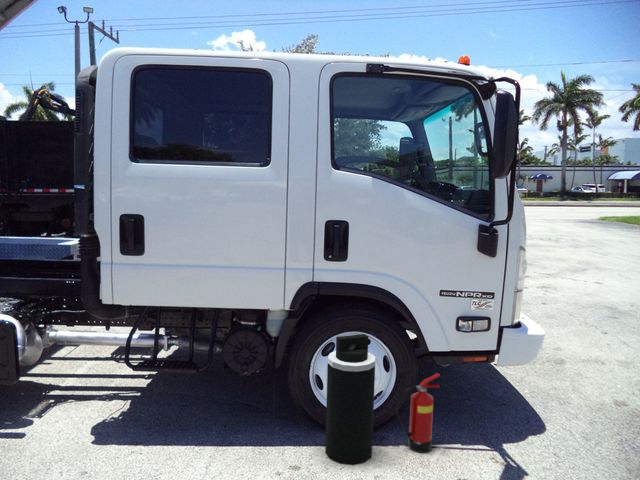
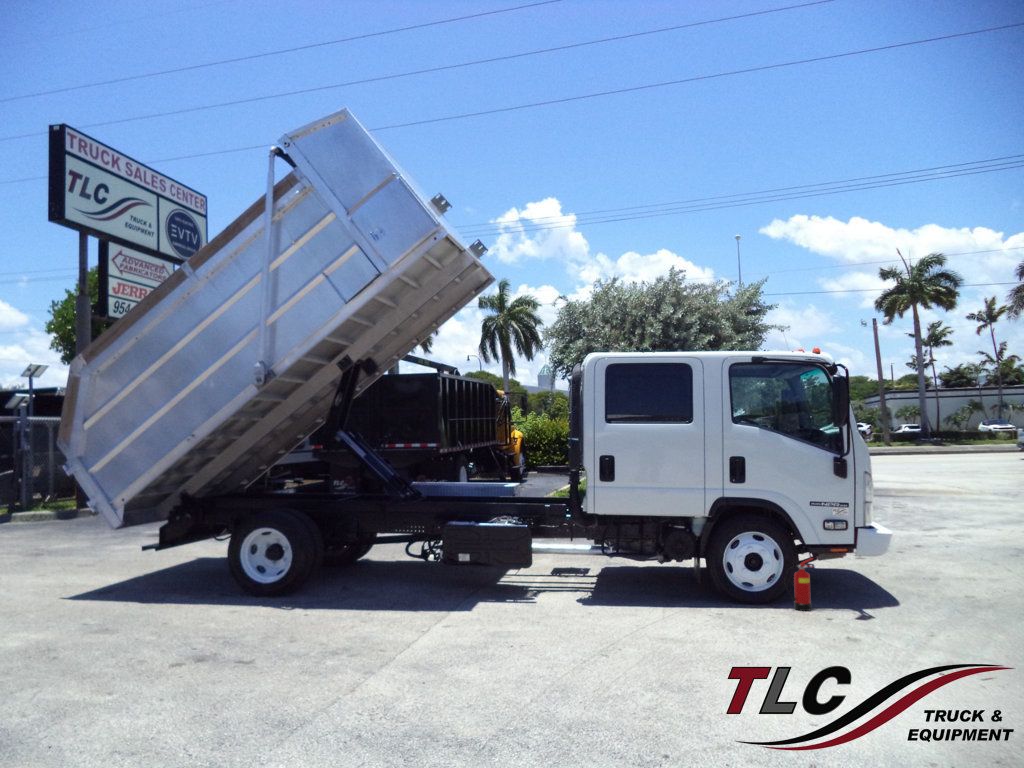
trash can: present [325,334,376,465] -> none [736,530,769,613]

